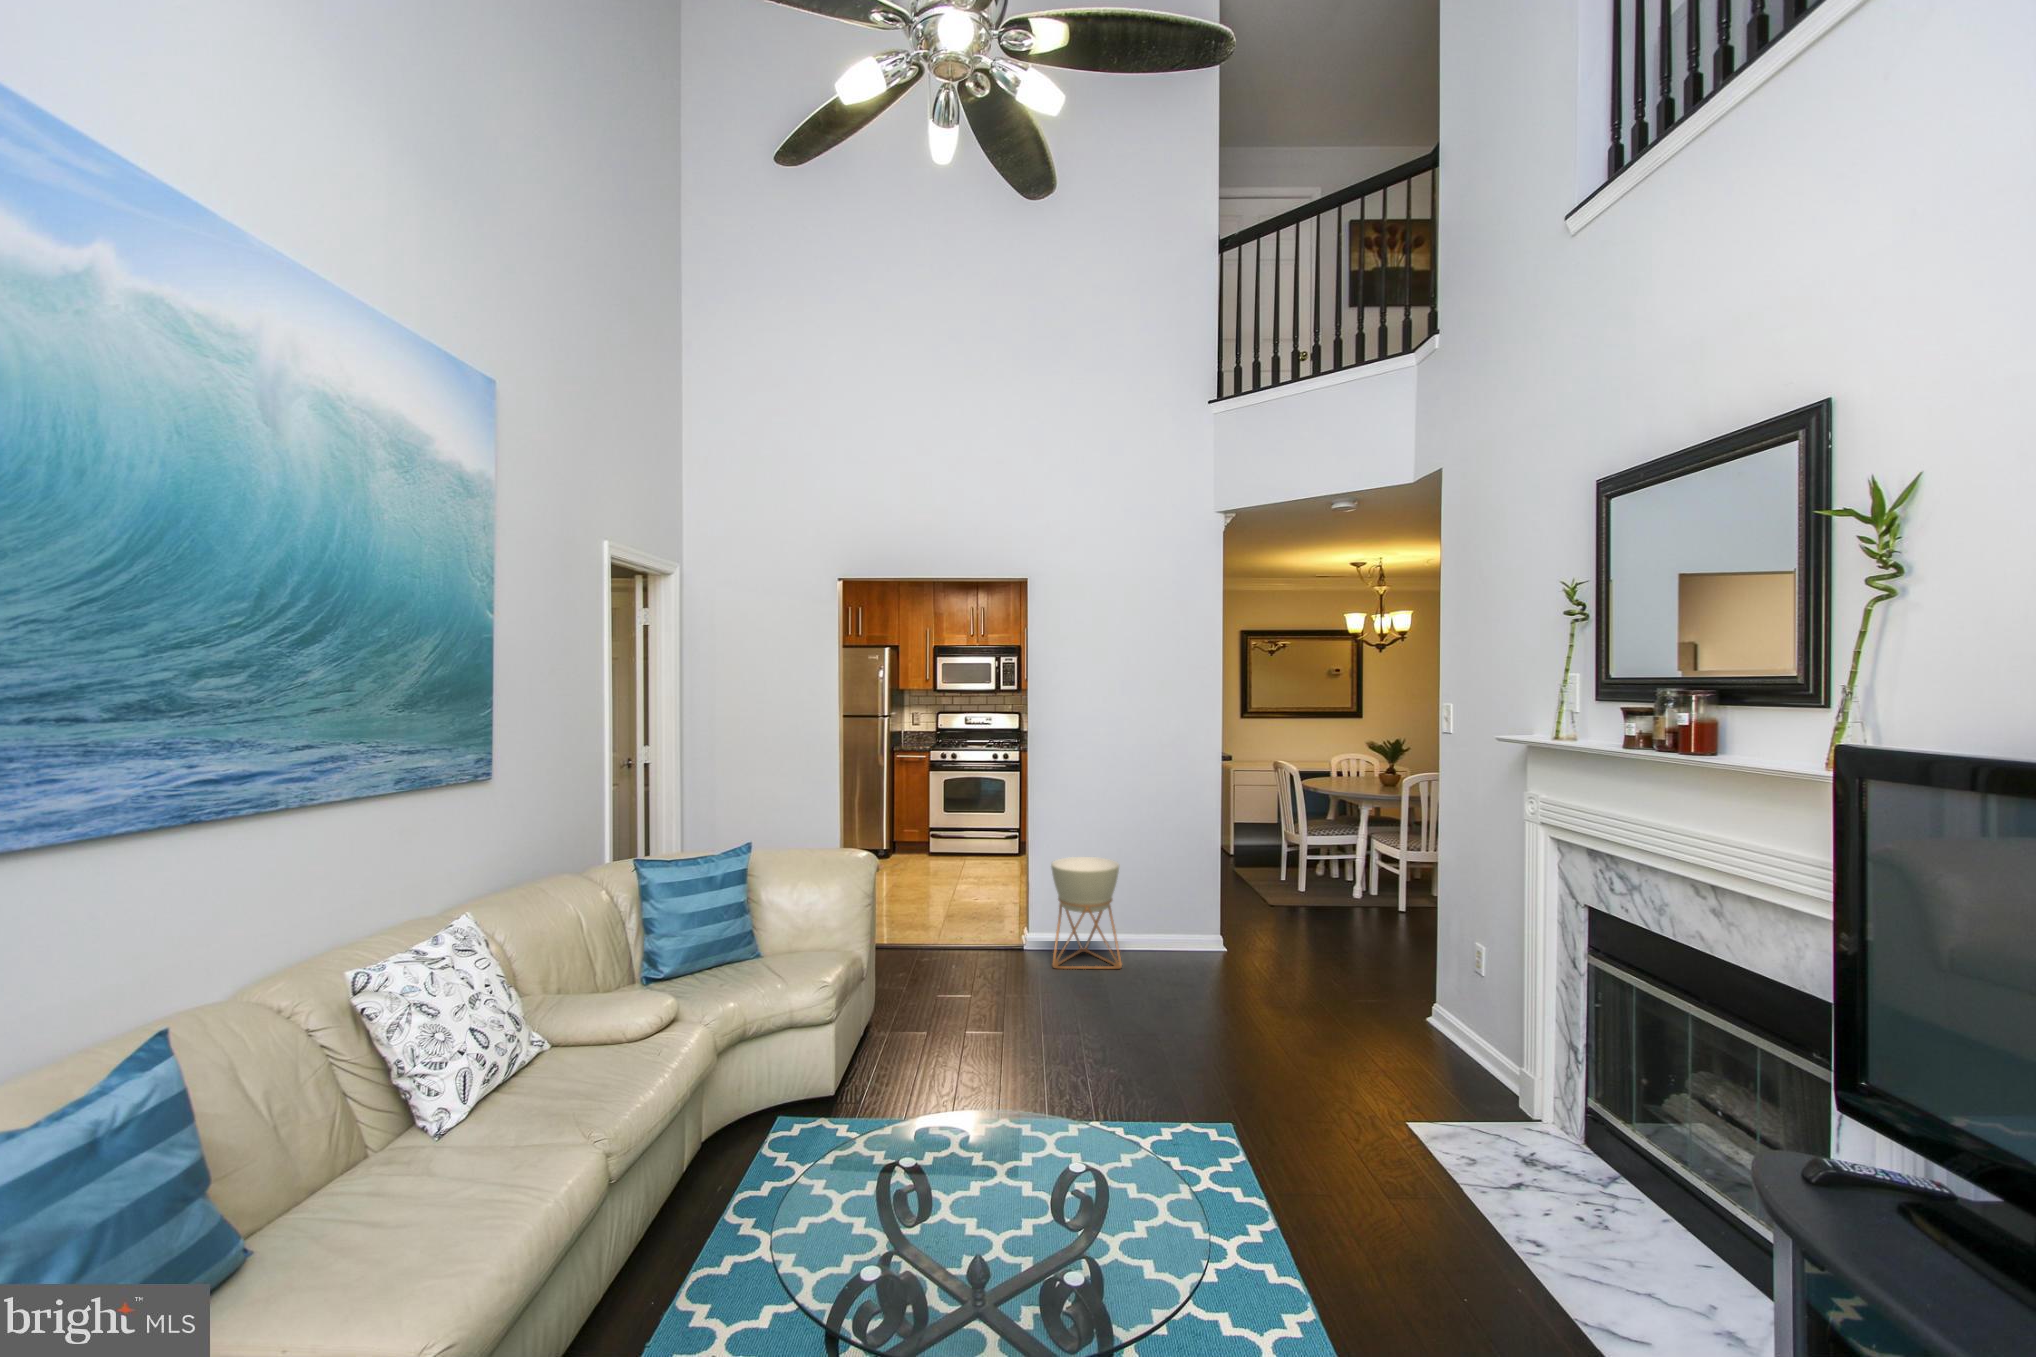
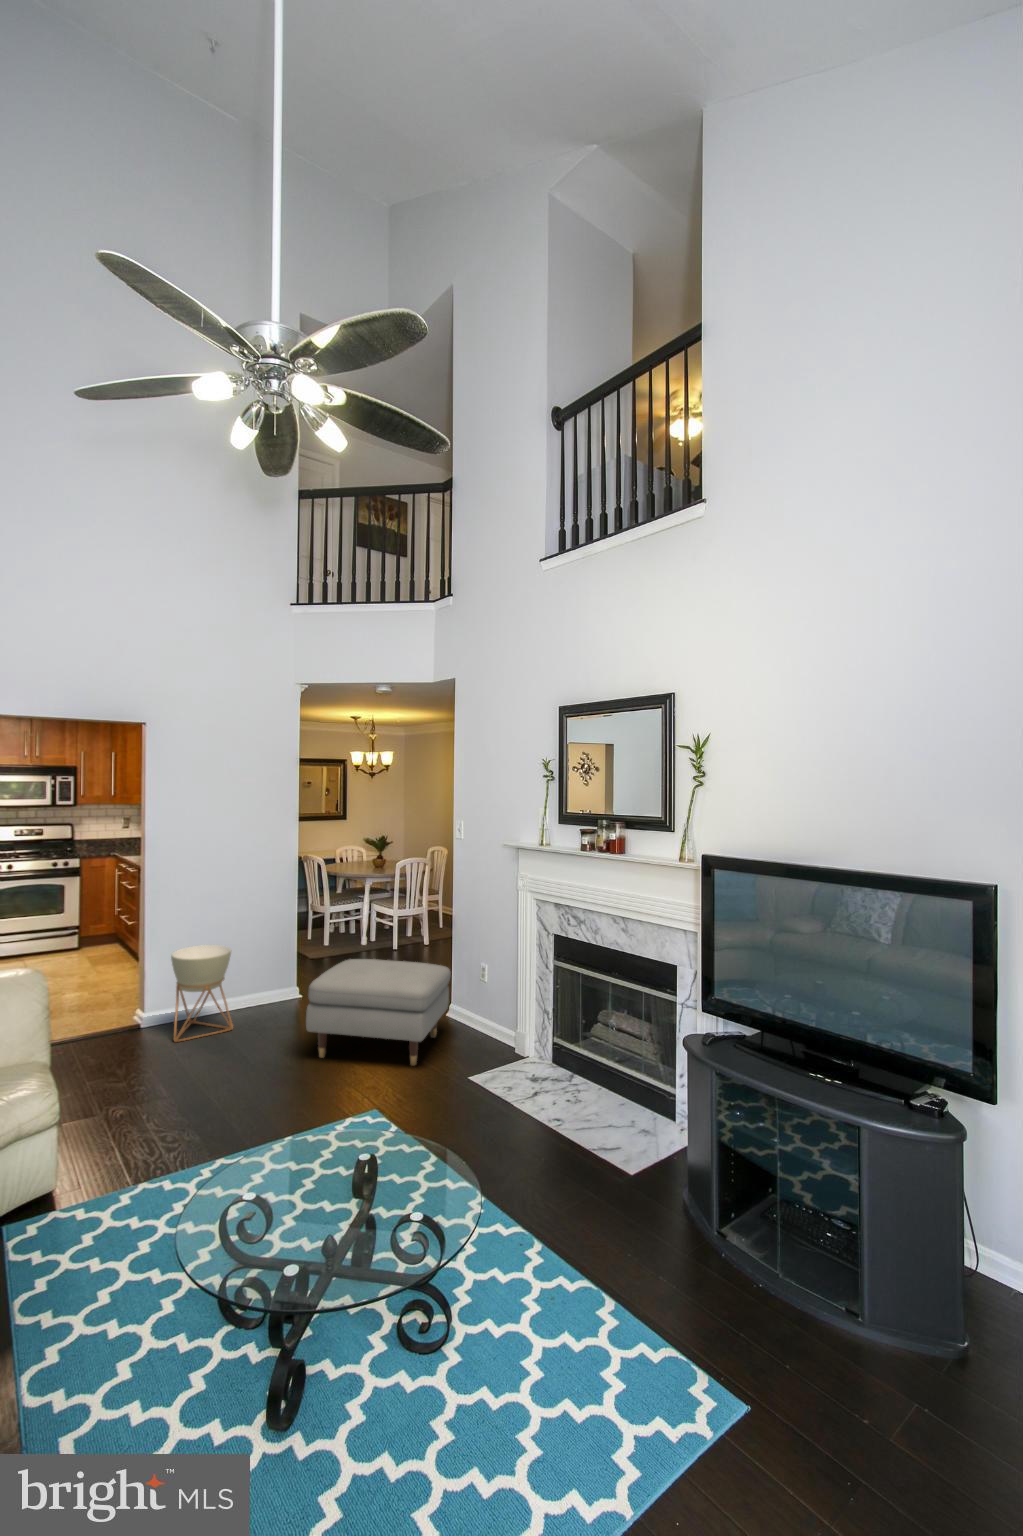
ottoman: none [1180,902,1410,1078] -> present [306,959,451,1066]

